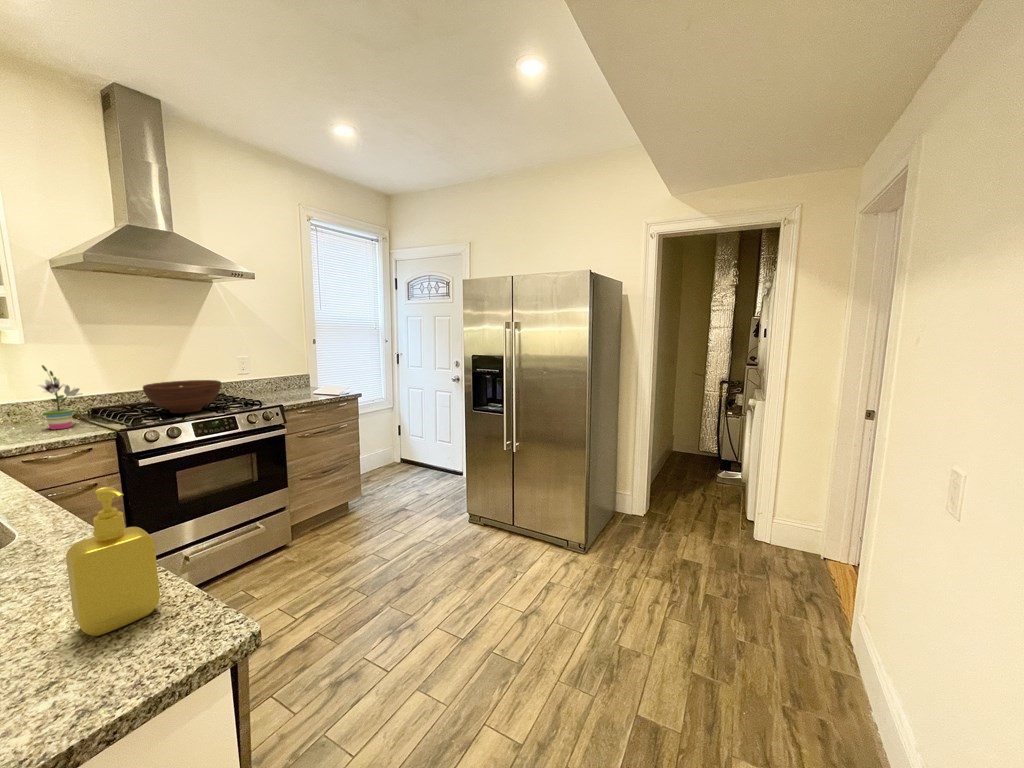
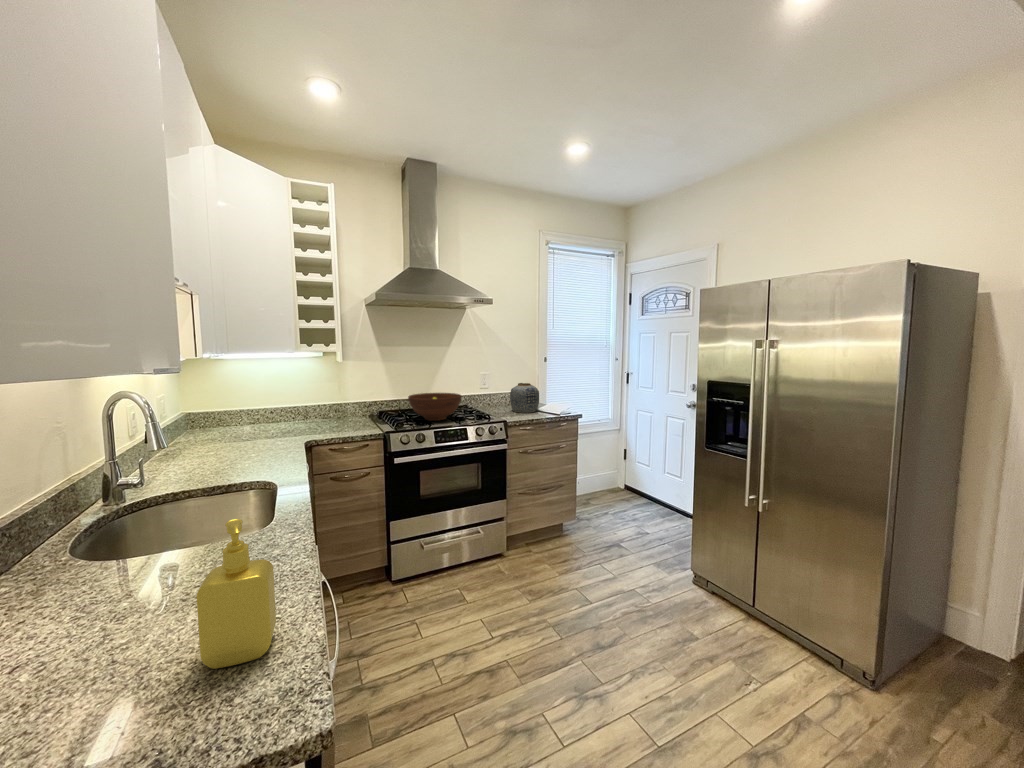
potted plant: present [38,365,80,429] -> none [346,377,373,426]
vase: none [279,365,314,397] -> present [510,383,539,413]

